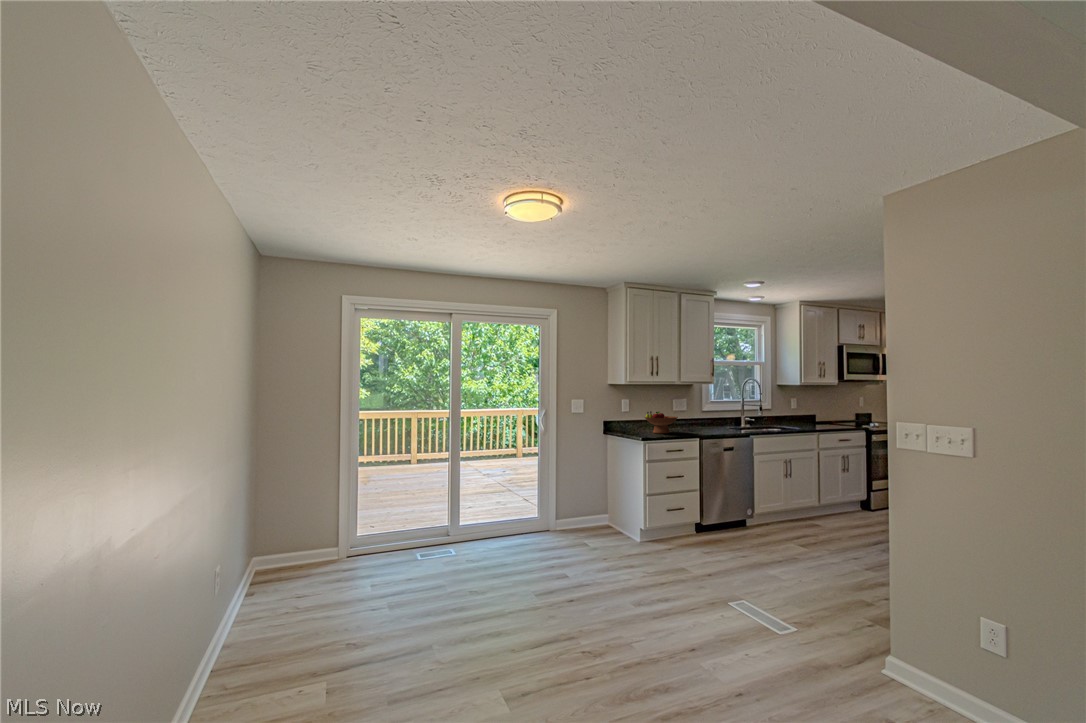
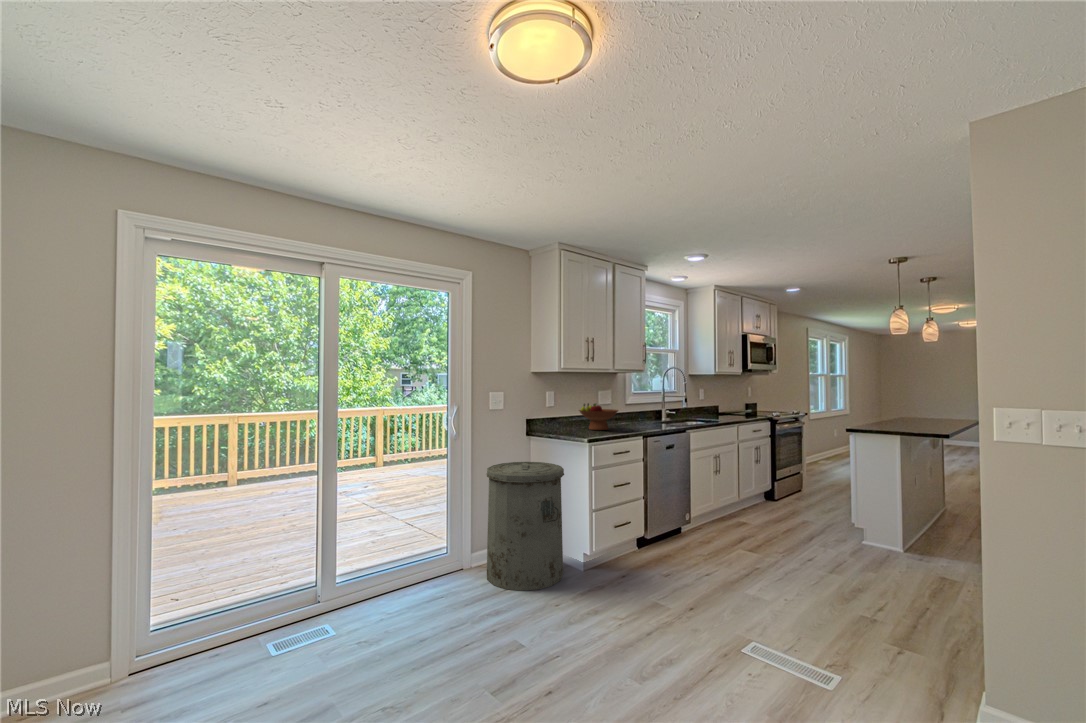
trash can: none [564,457,624,551] -> present [487,462,564,591]

